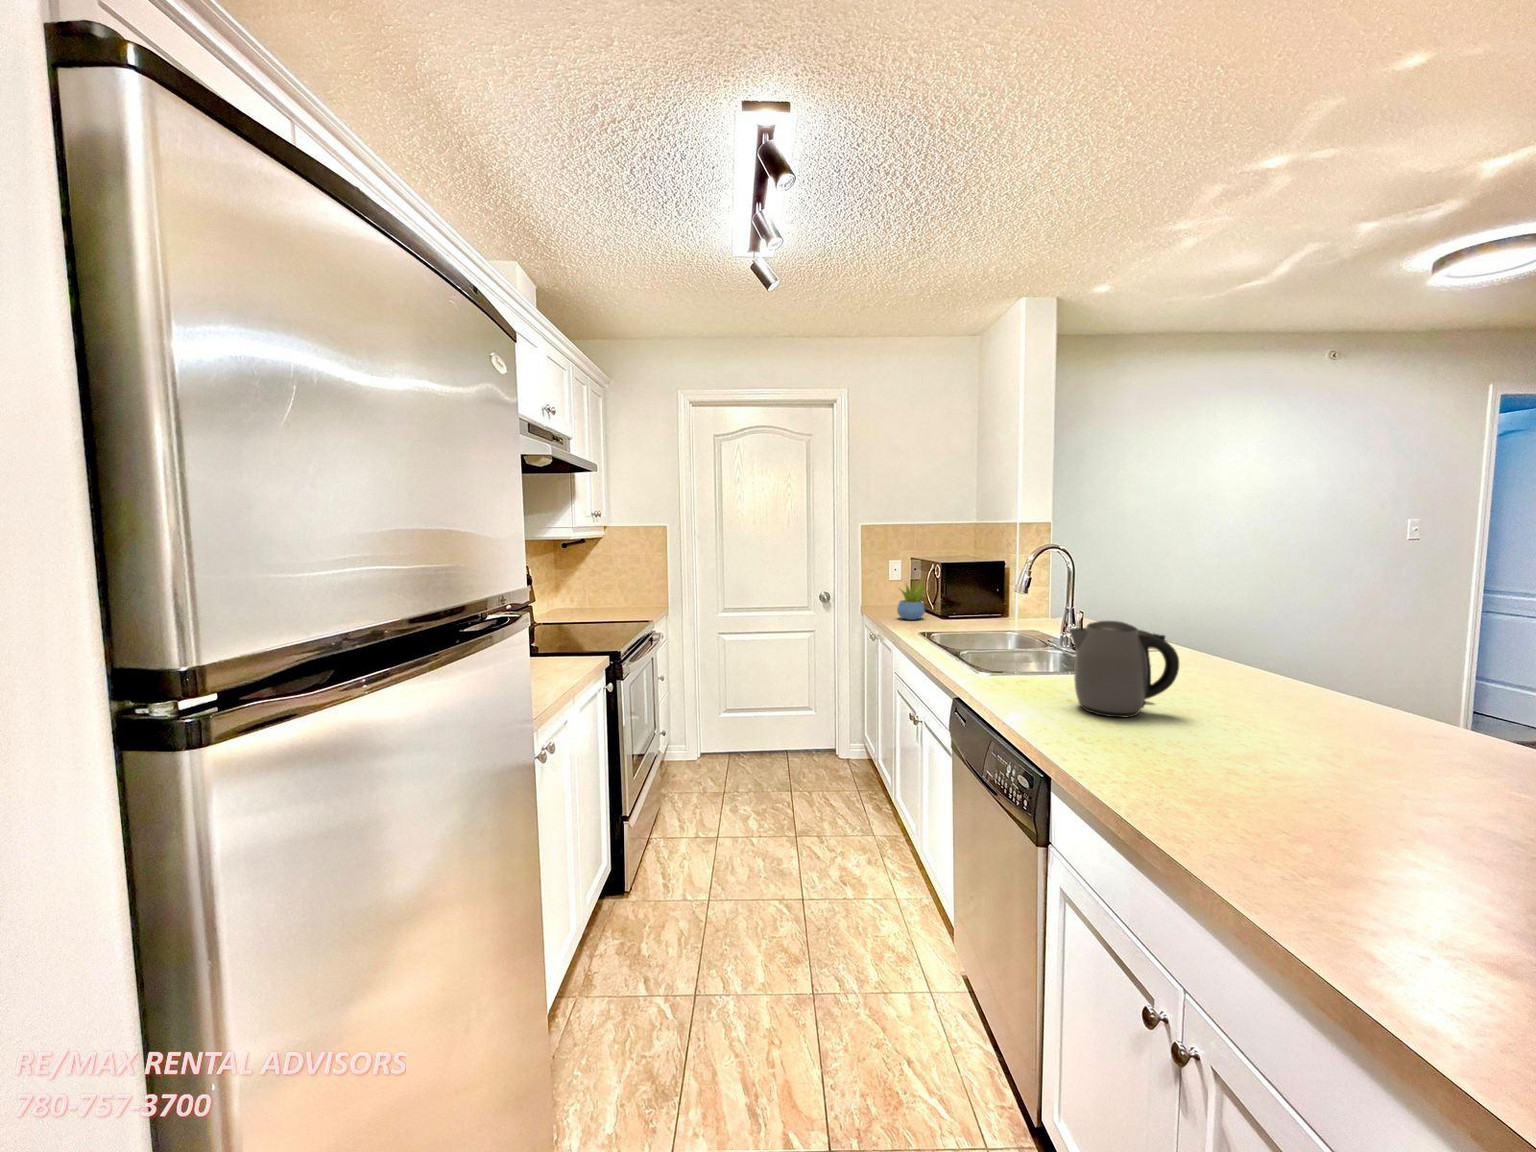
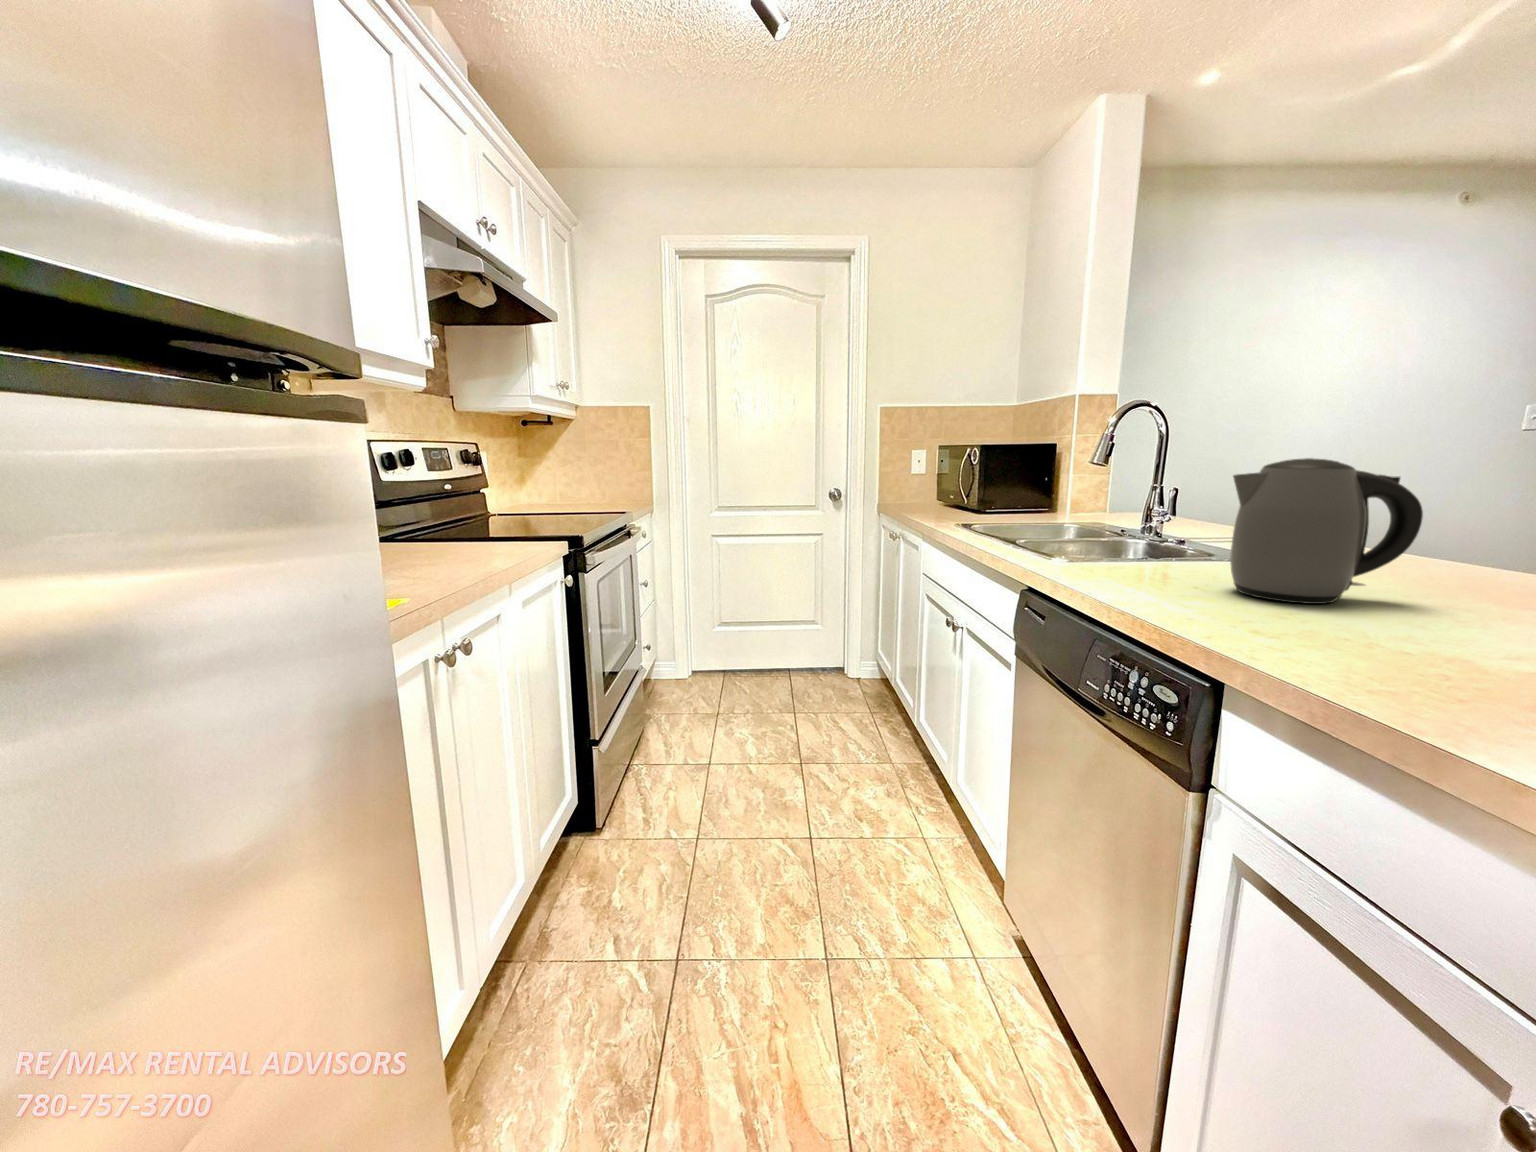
succulent plant: present [897,581,925,620] -> none [924,464,960,515]

